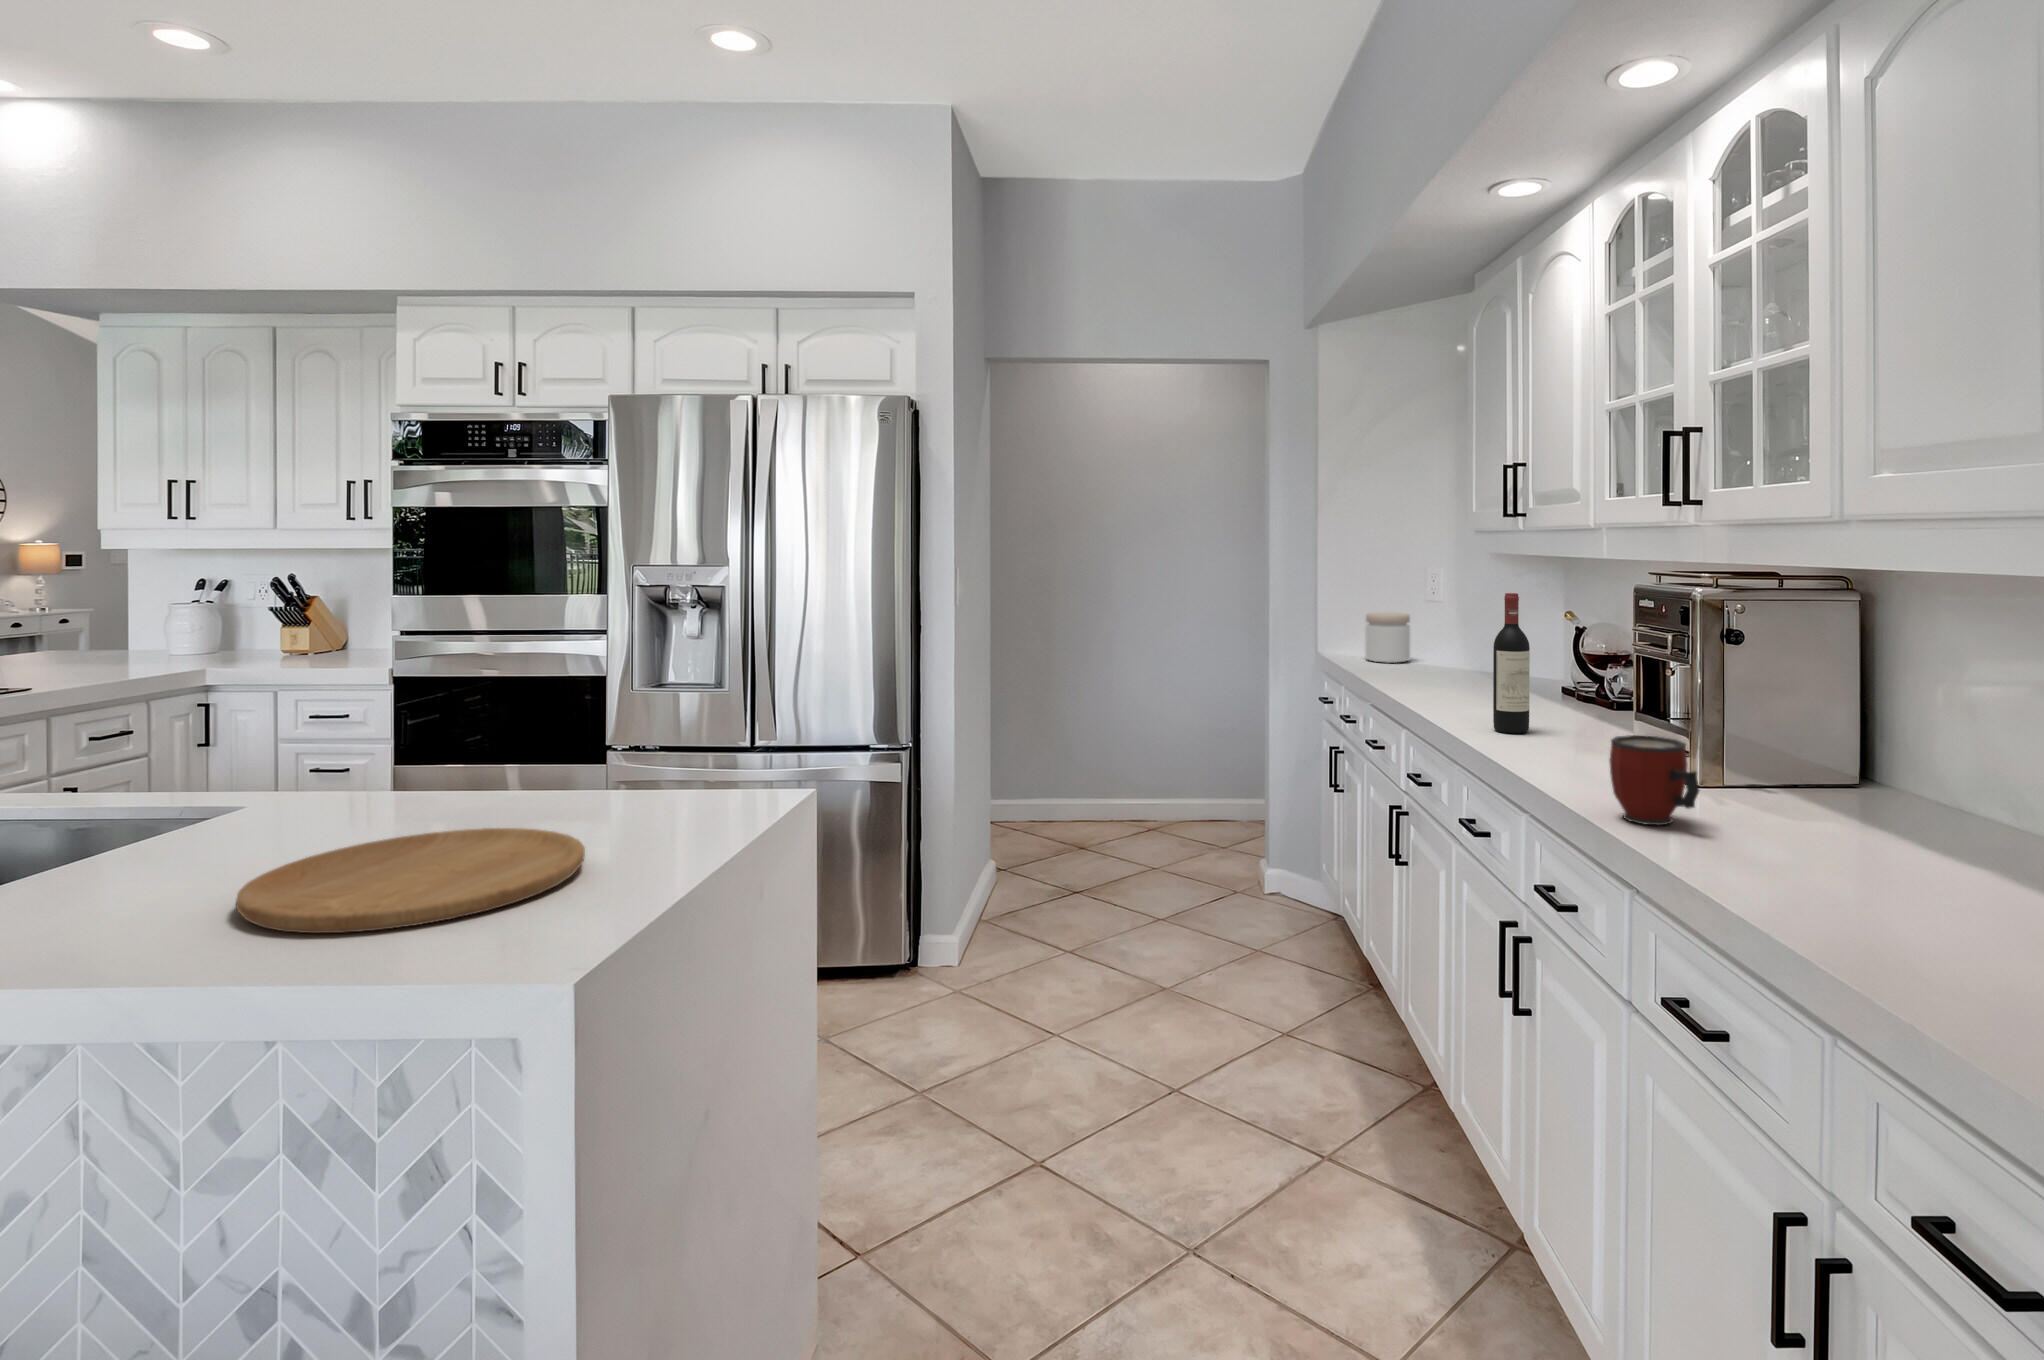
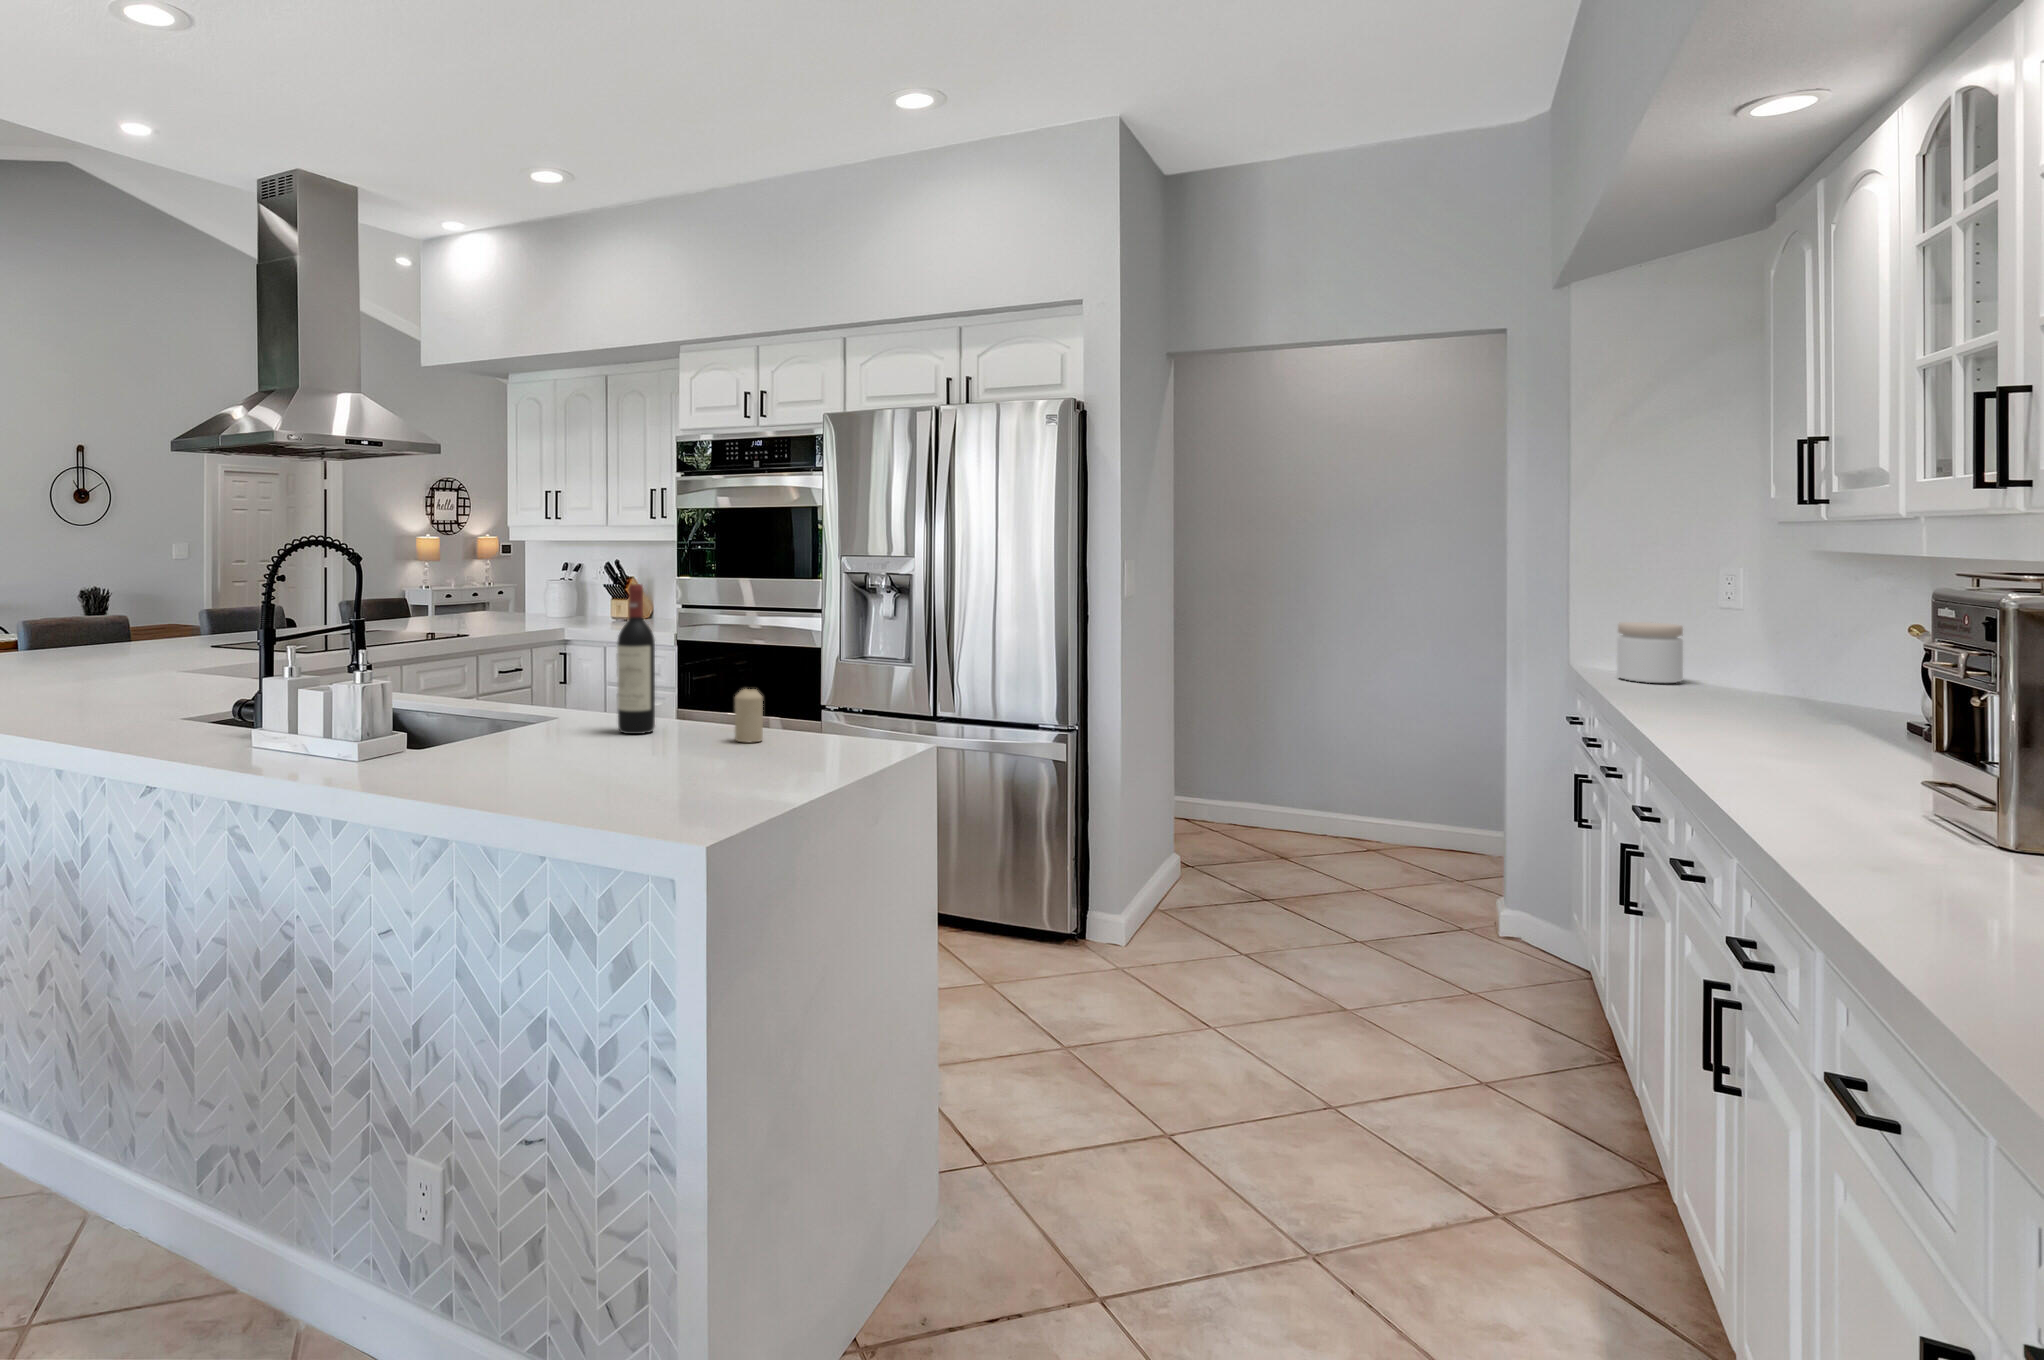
wine bottle: present [1493,593,1530,733] -> present [617,584,655,734]
mug: present [1609,735,1699,825] -> none [1818,768,1945,881]
candle: none [545,746,586,817] -> present [735,689,763,743]
cutting board: present [236,828,585,933] -> none [535,741,746,795]

